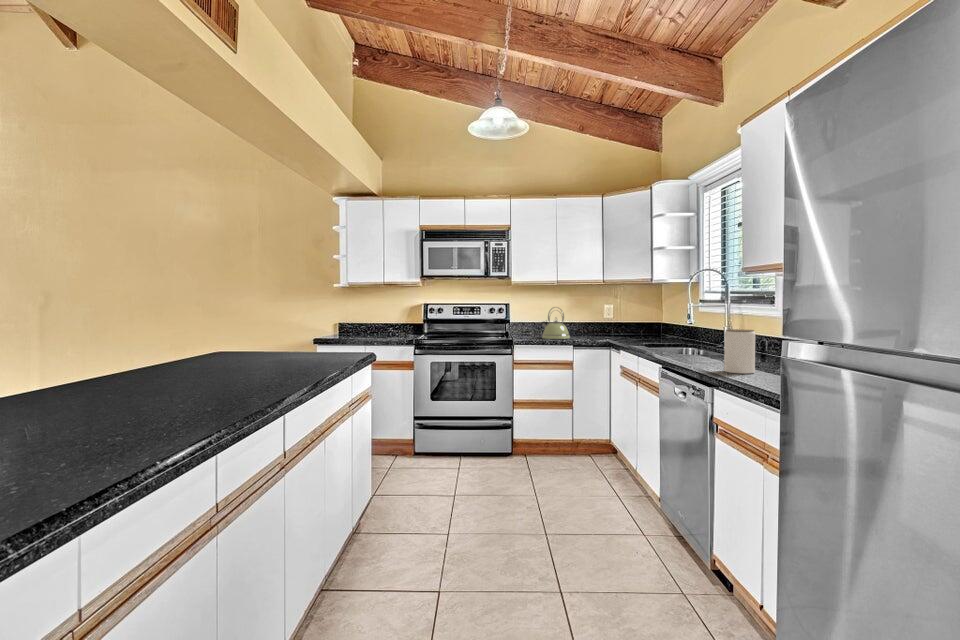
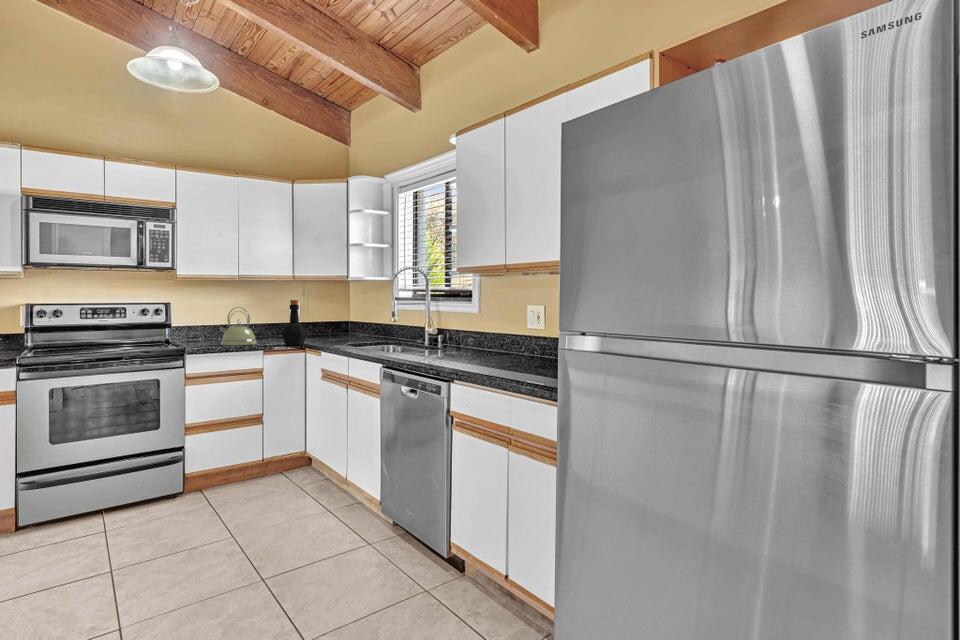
bottle: none [589,301,610,341] -> present [282,300,306,346]
jar: present [724,329,755,374] -> none [454,325,479,366]

